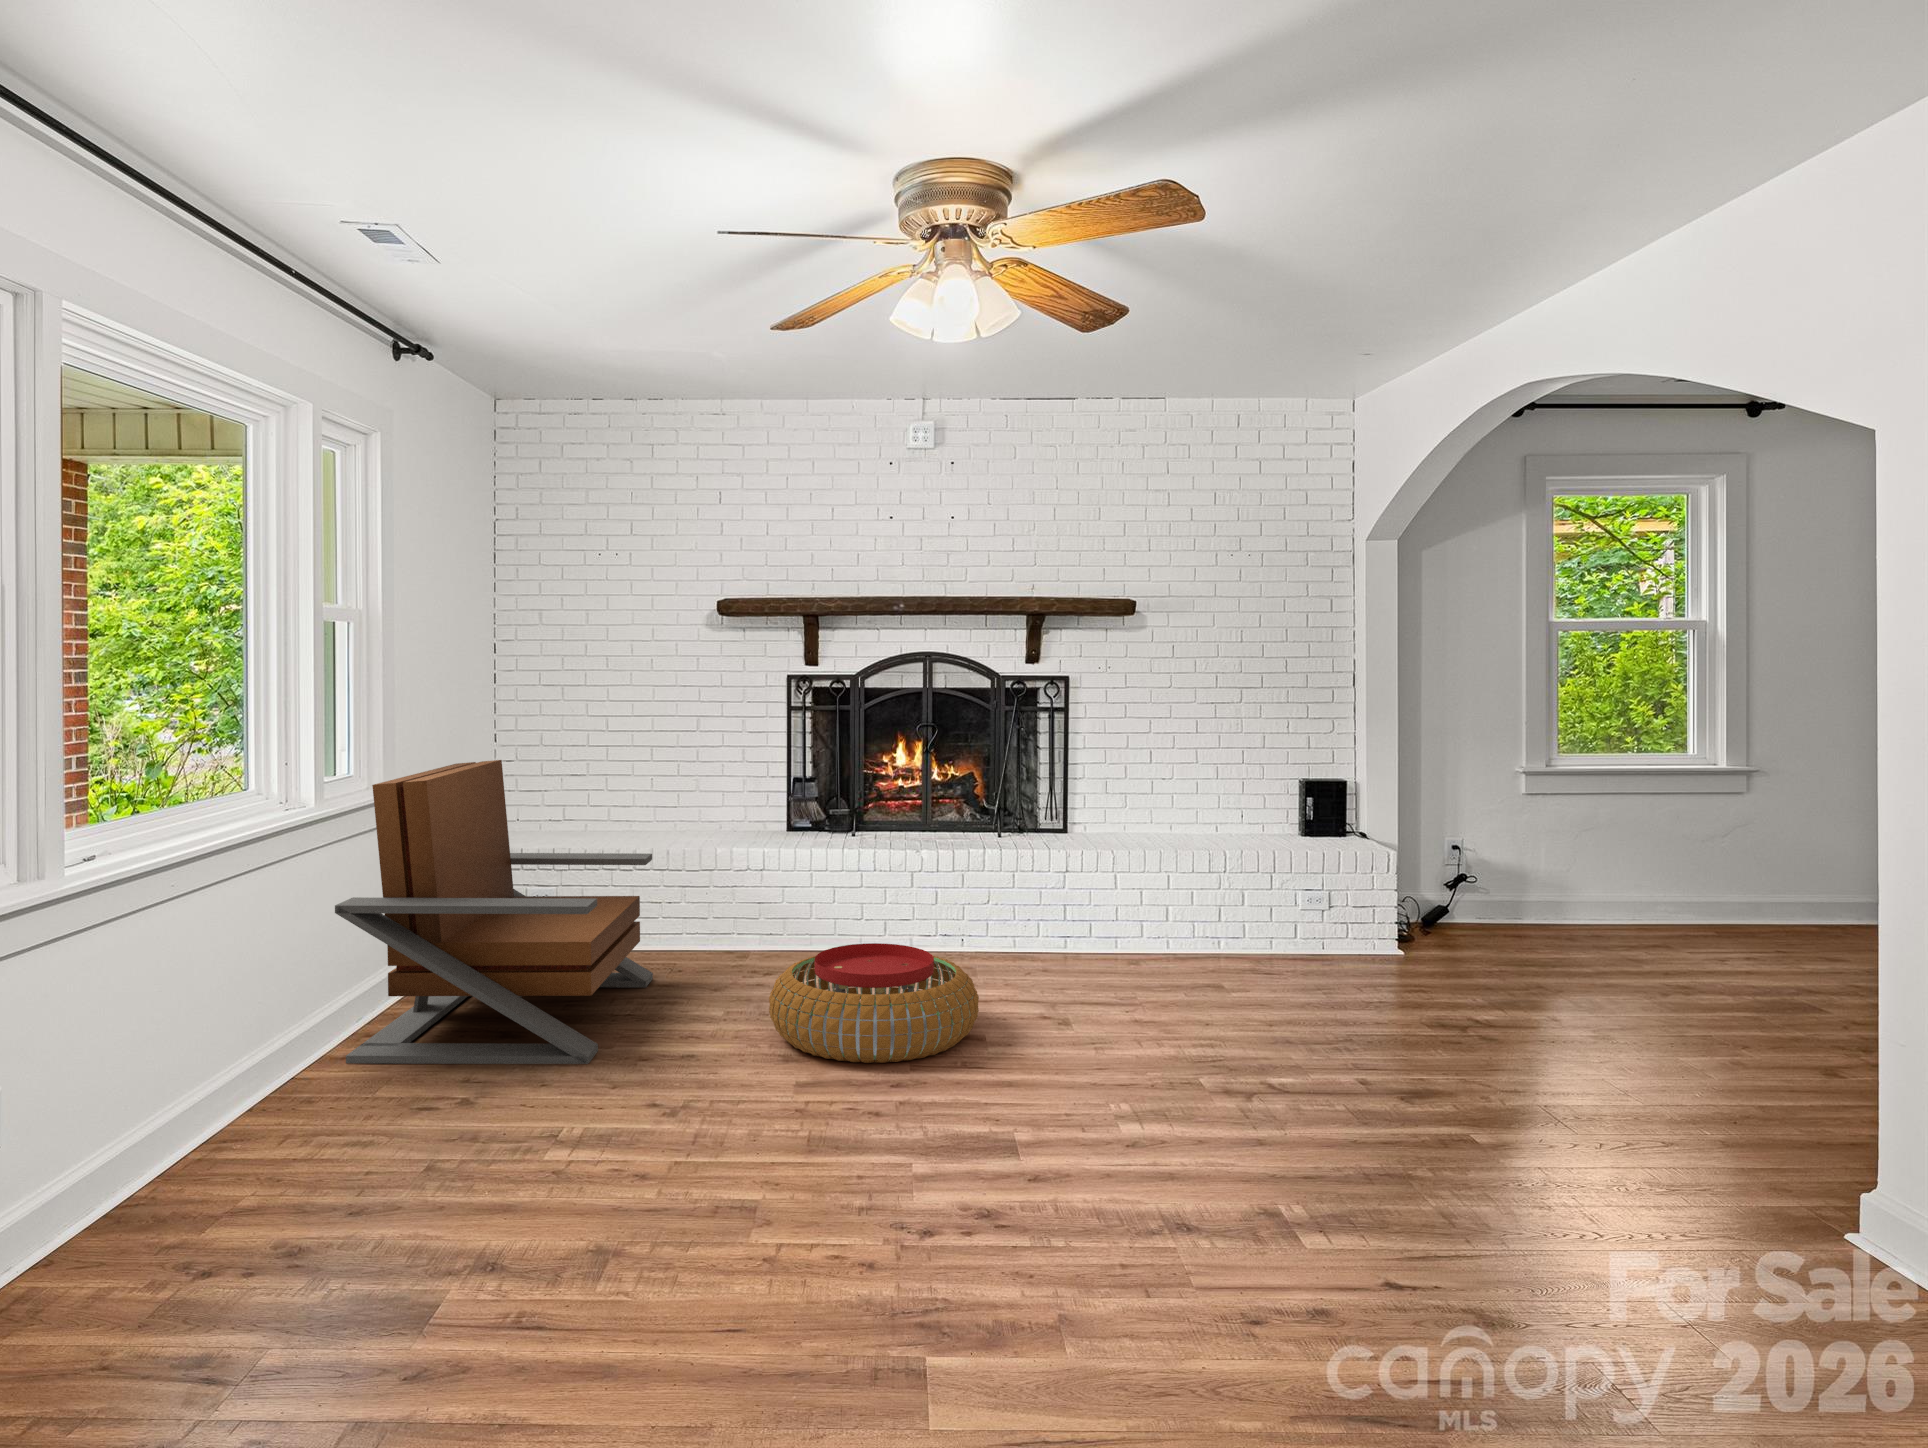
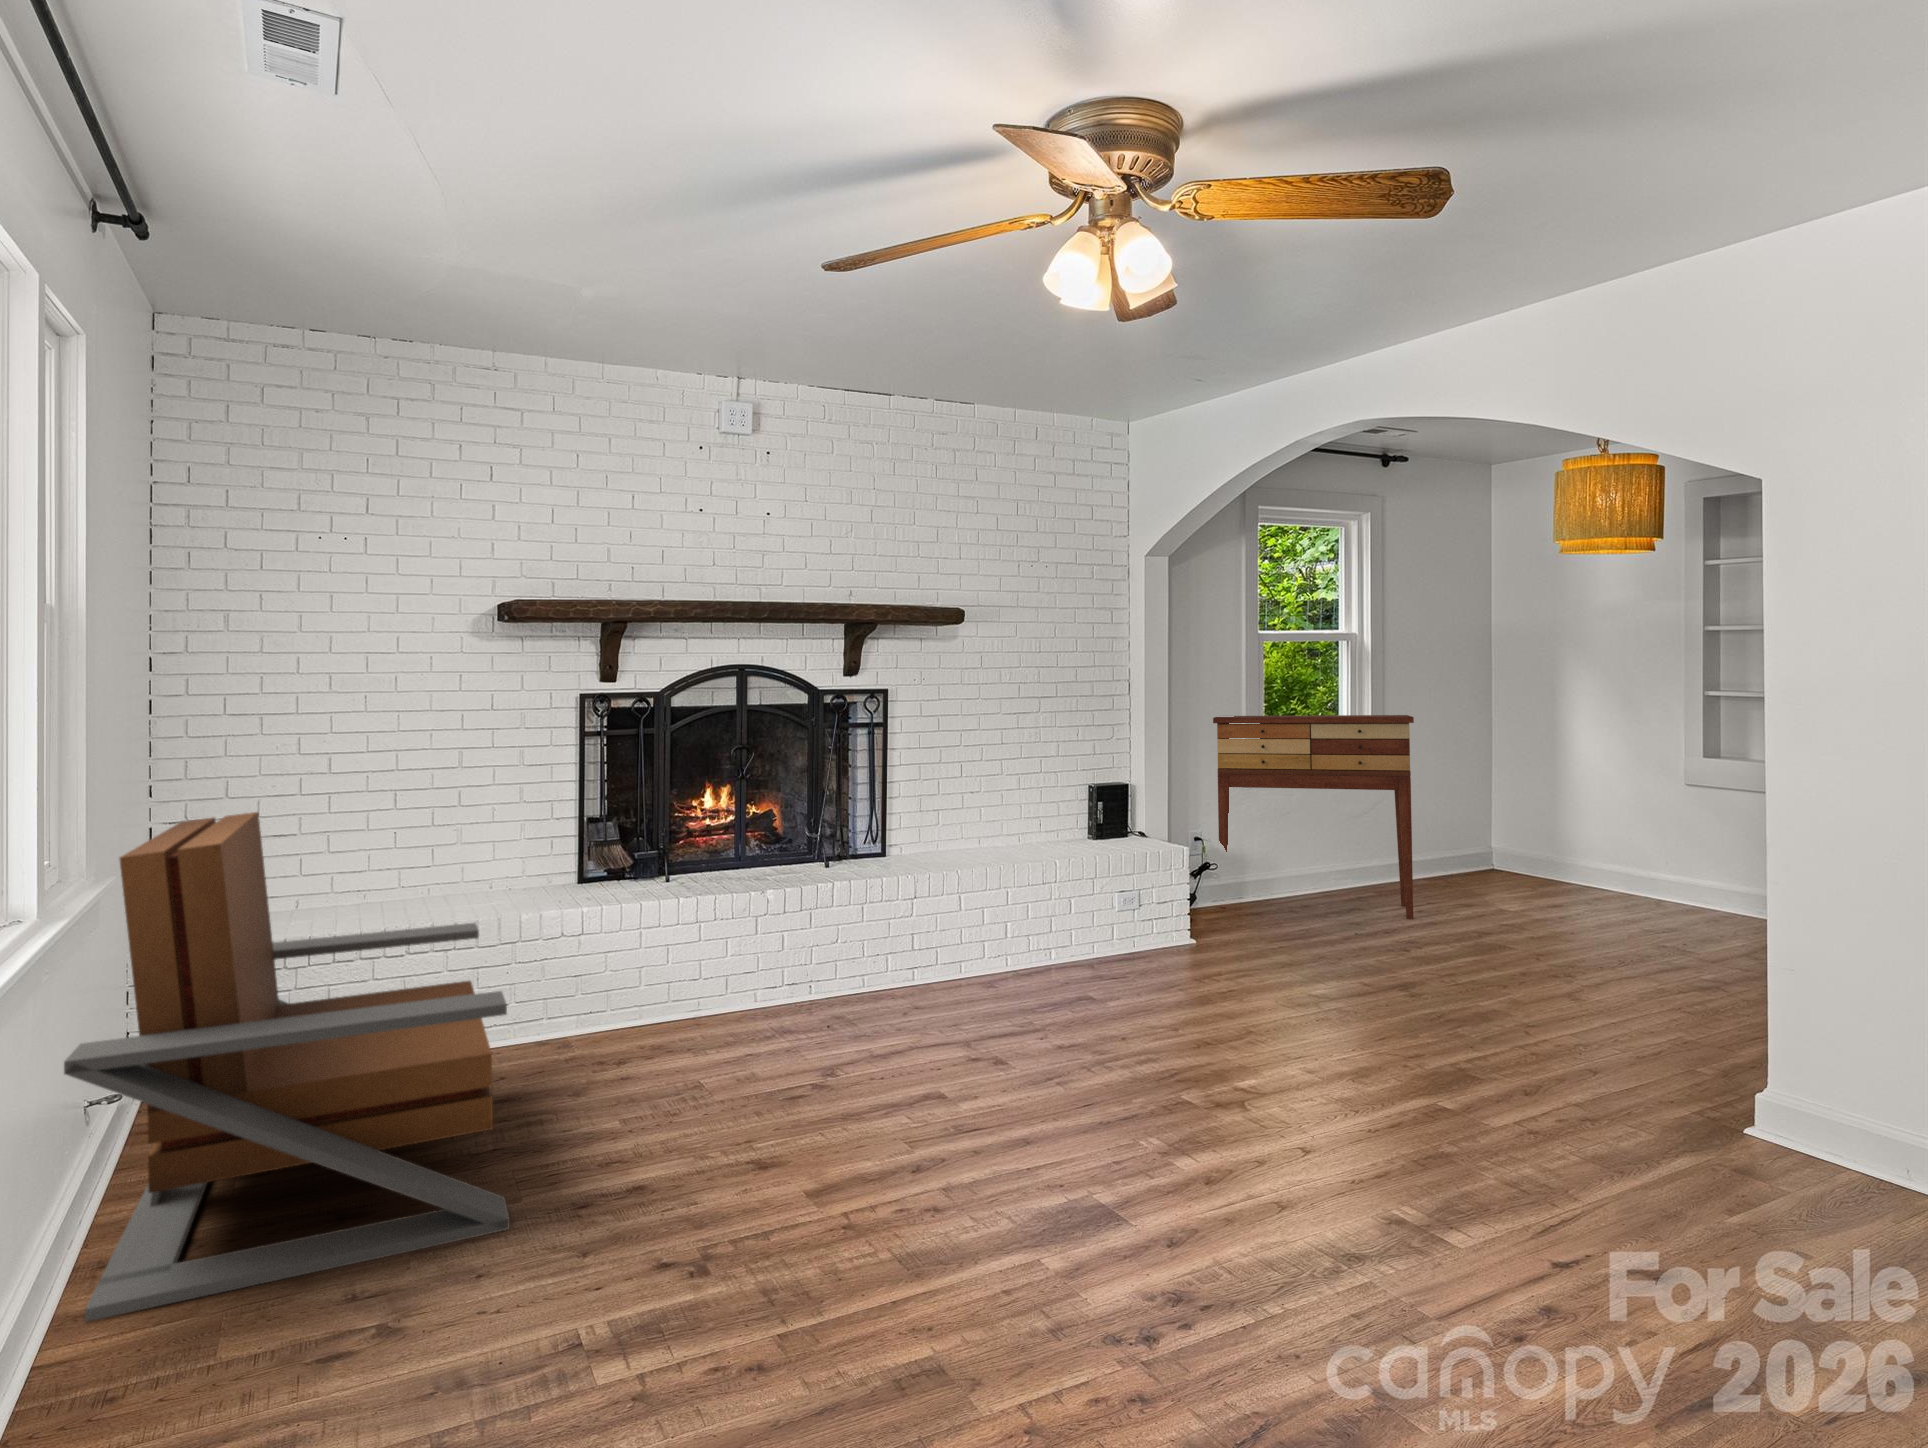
console table: none [1477,710,1743,965] -> present [1213,715,1414,919]
pouf: present [769,943,979,1063] -> none [707,998,960,1153]

